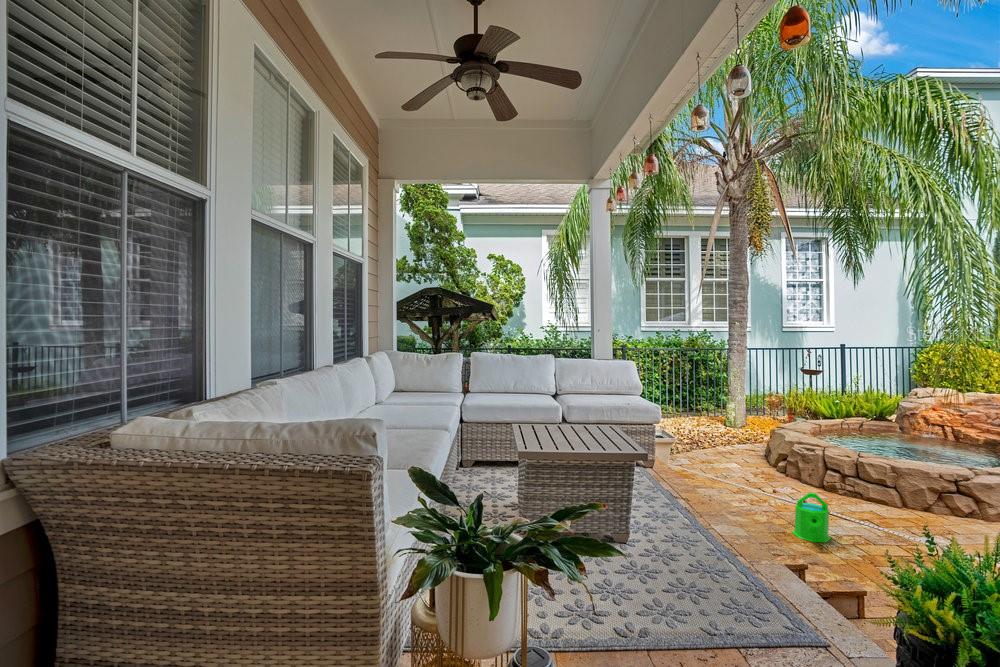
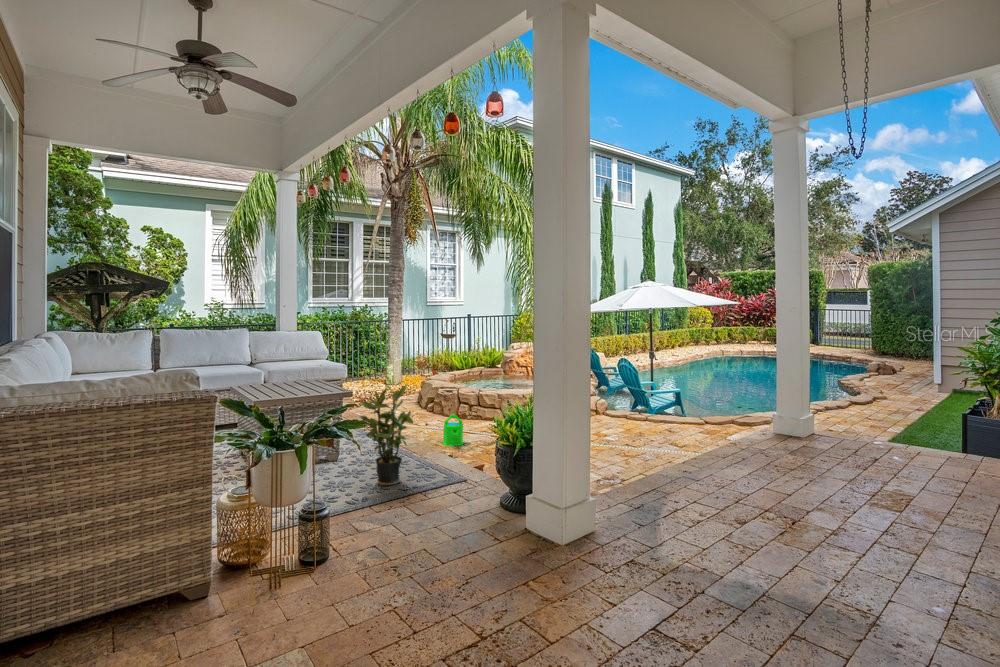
potted plant: none [648,446,735,608] -> present [360,384,413,486]

